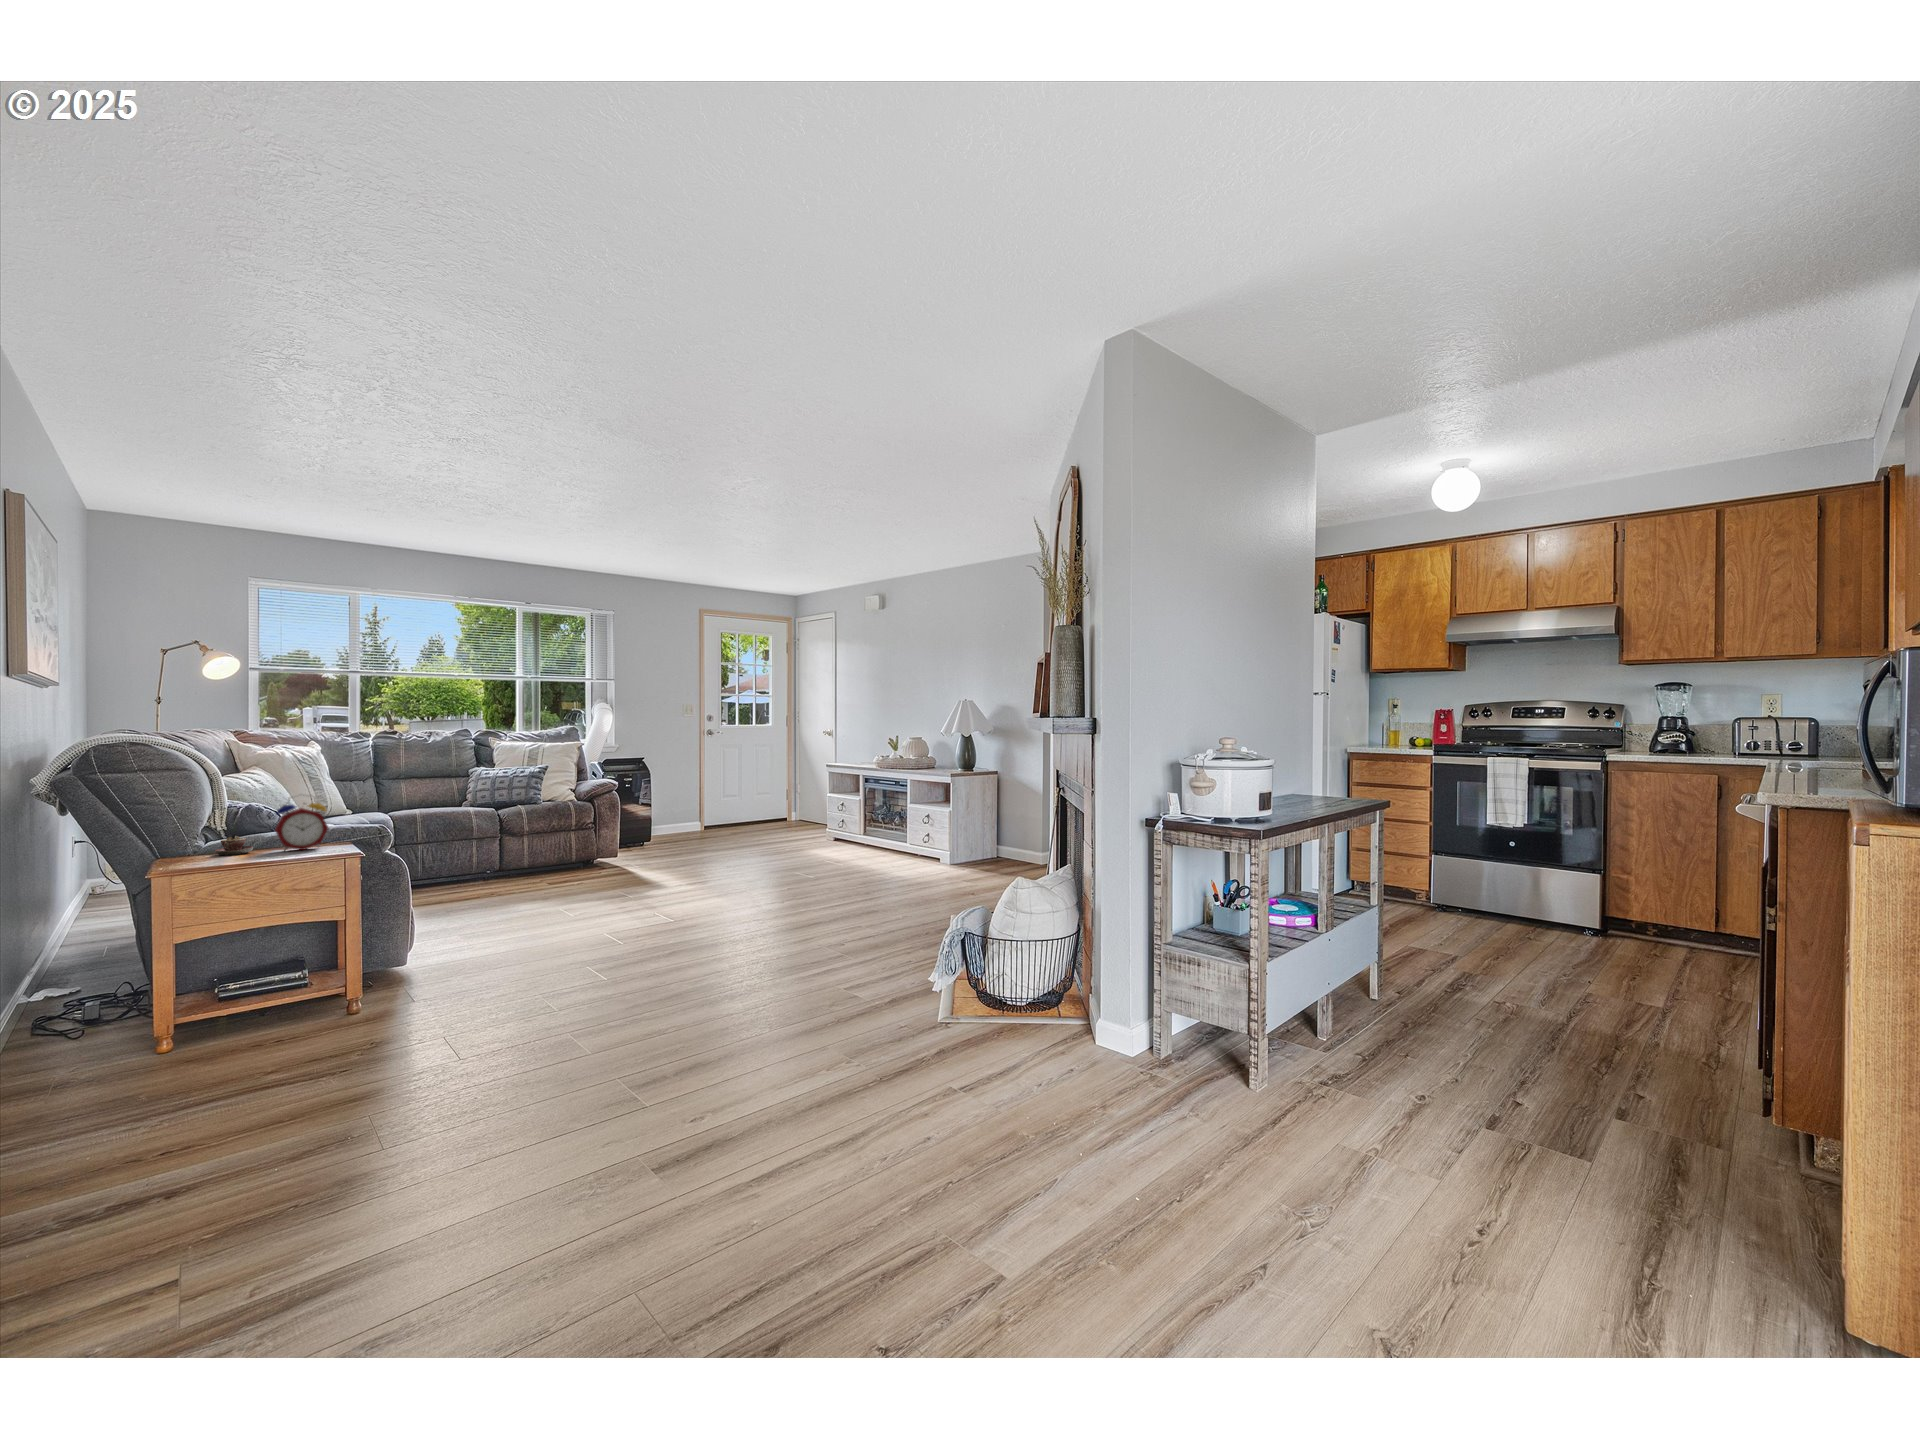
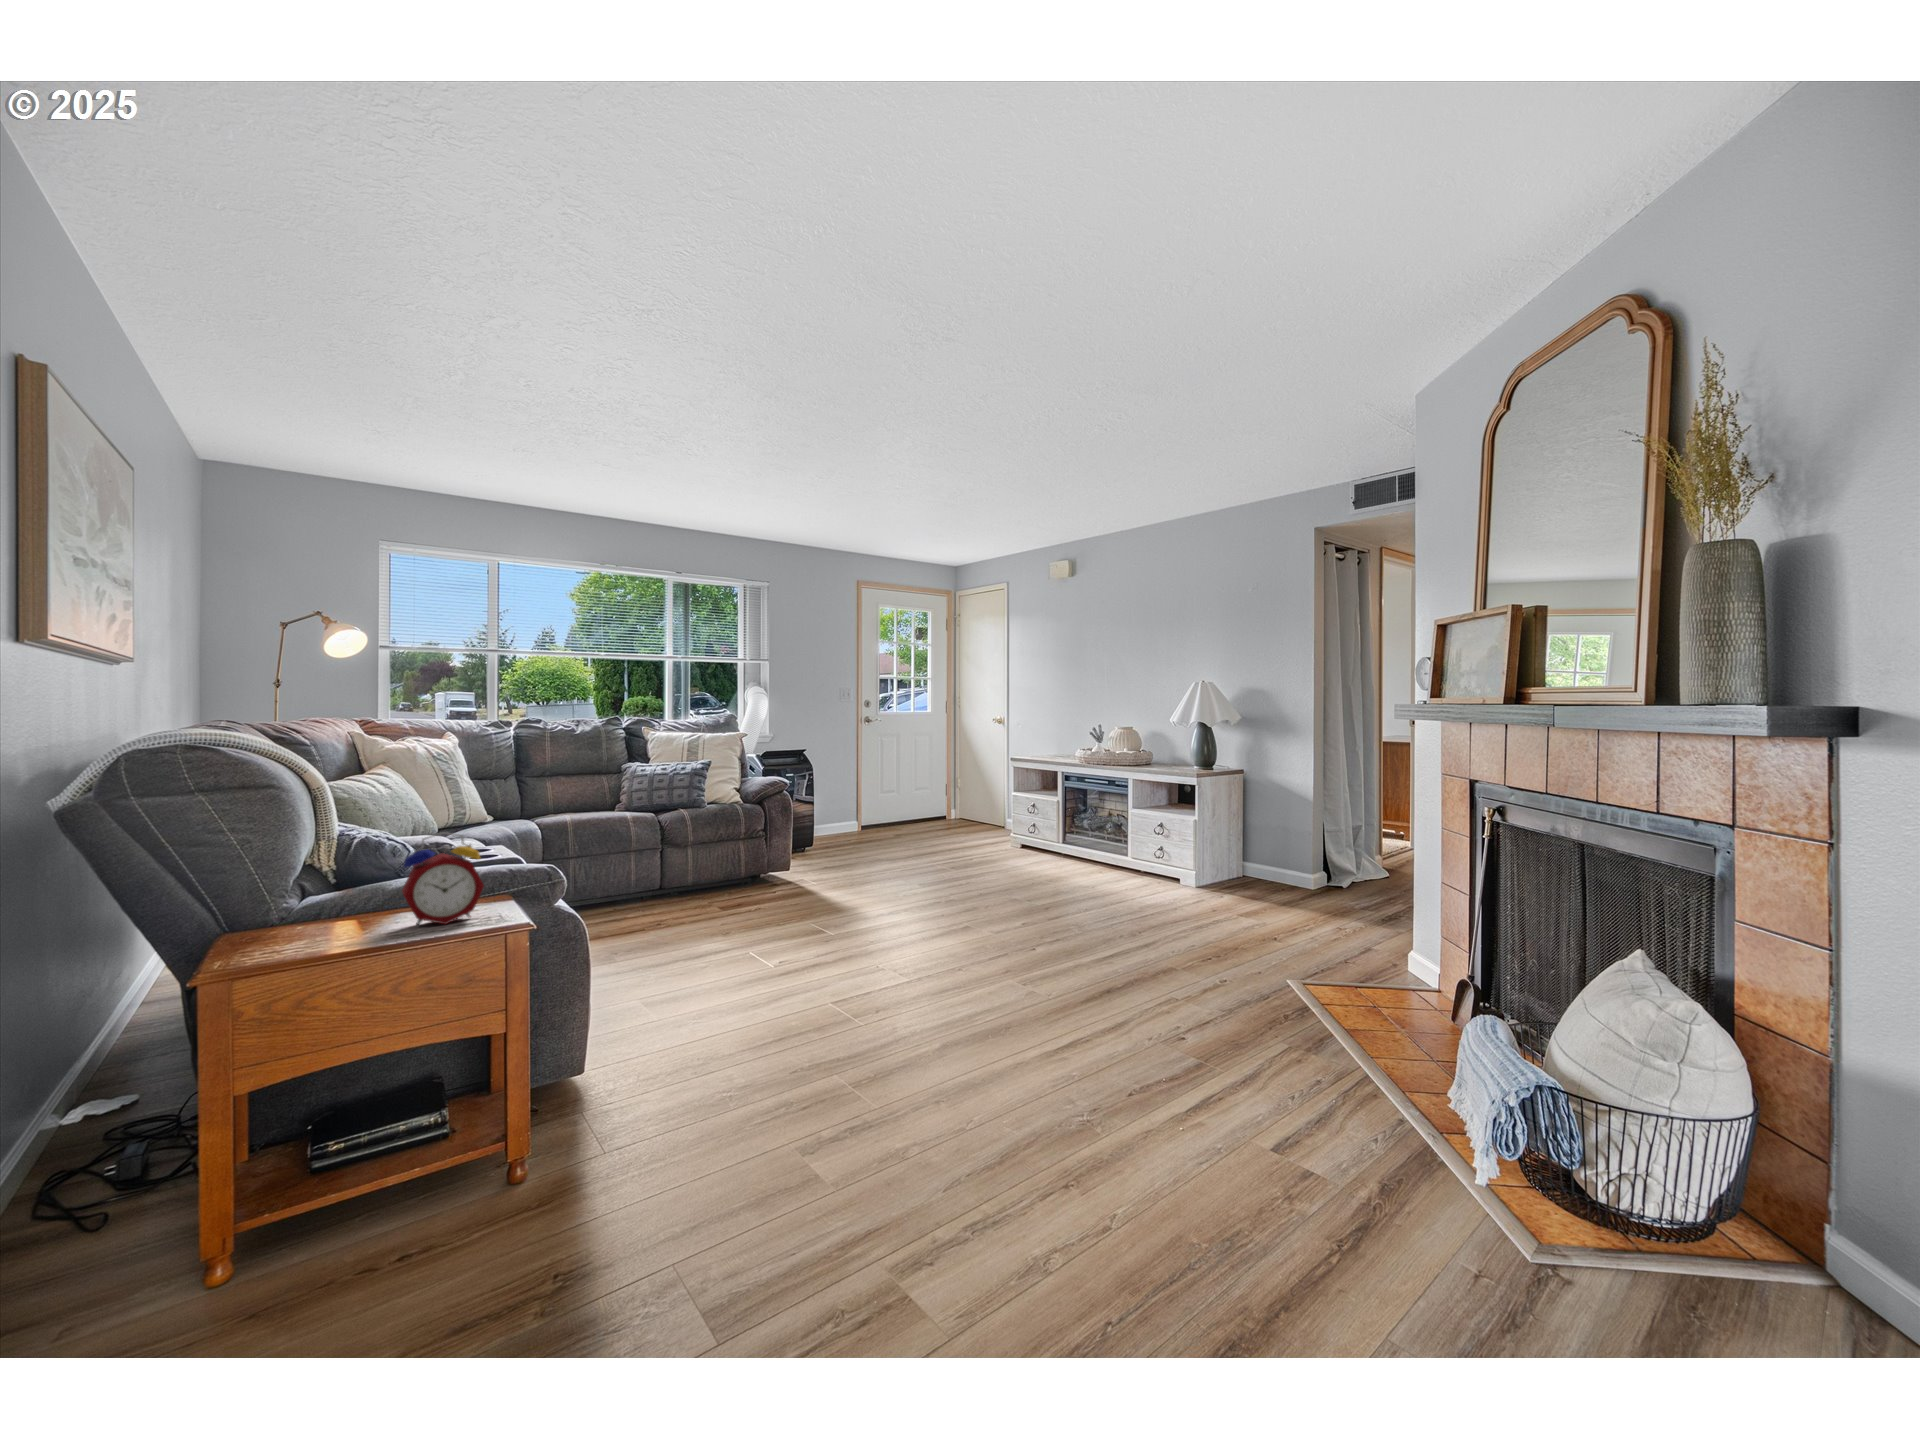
teacup: present [215,834,253,855] -> none [310,899,369,936]

